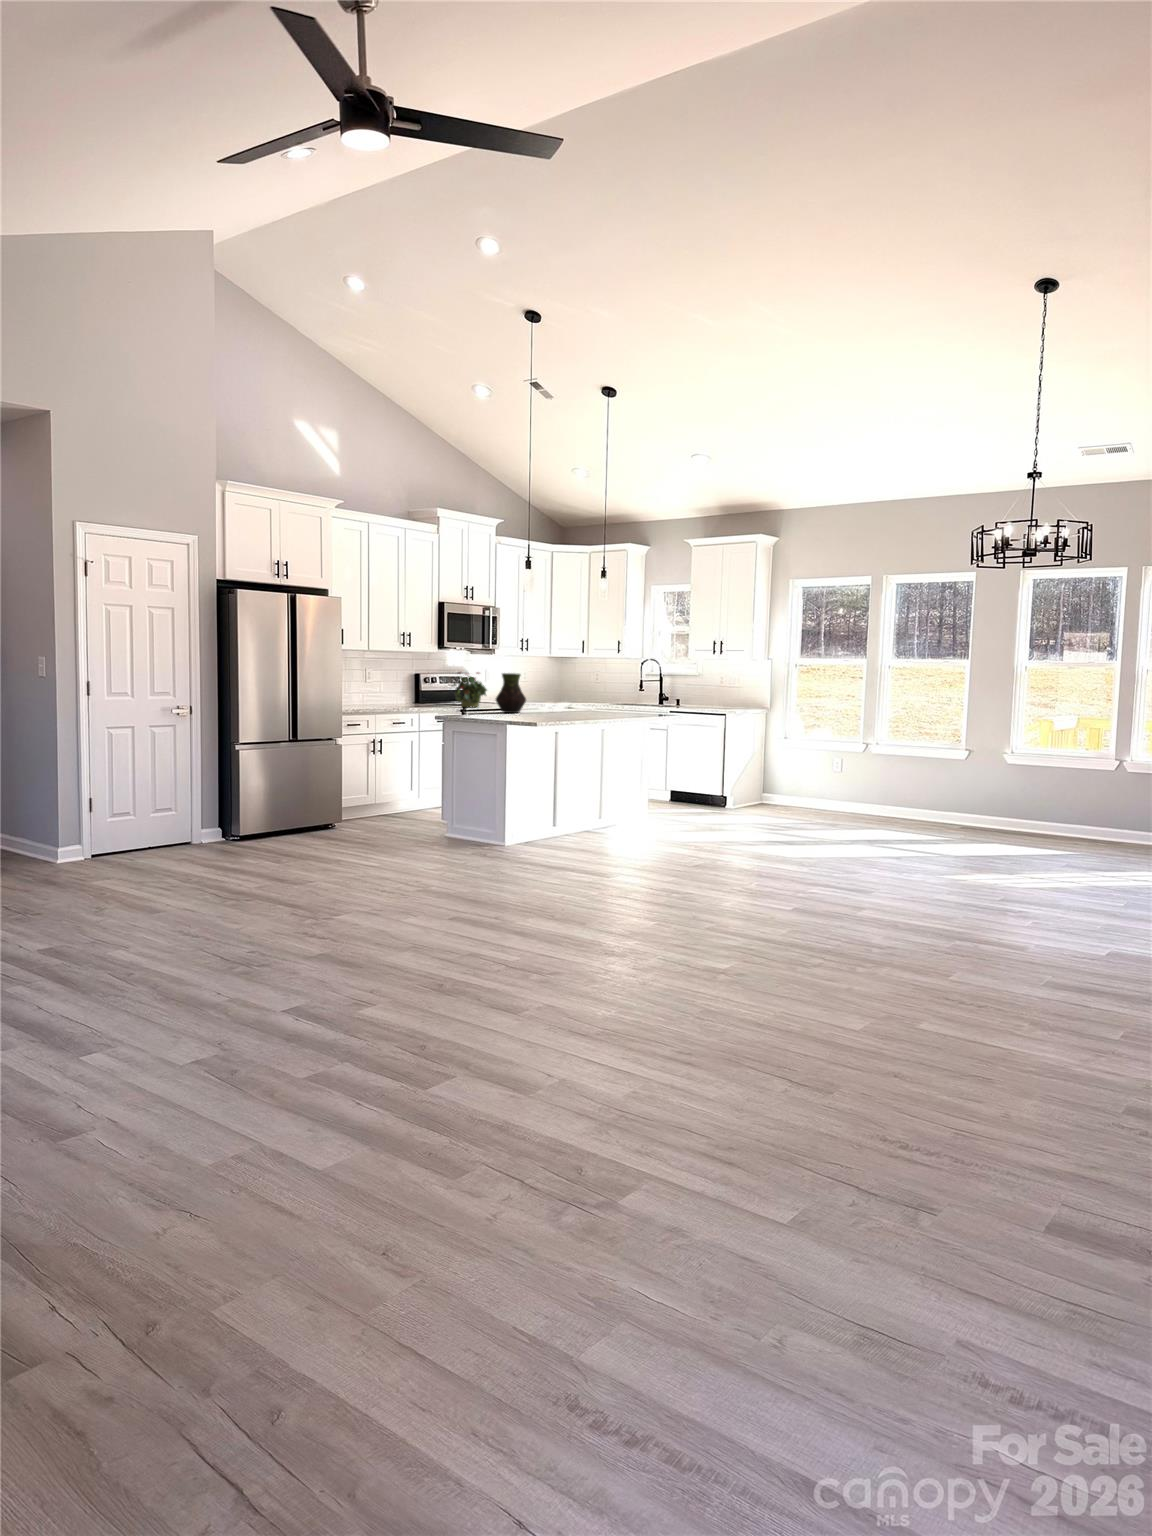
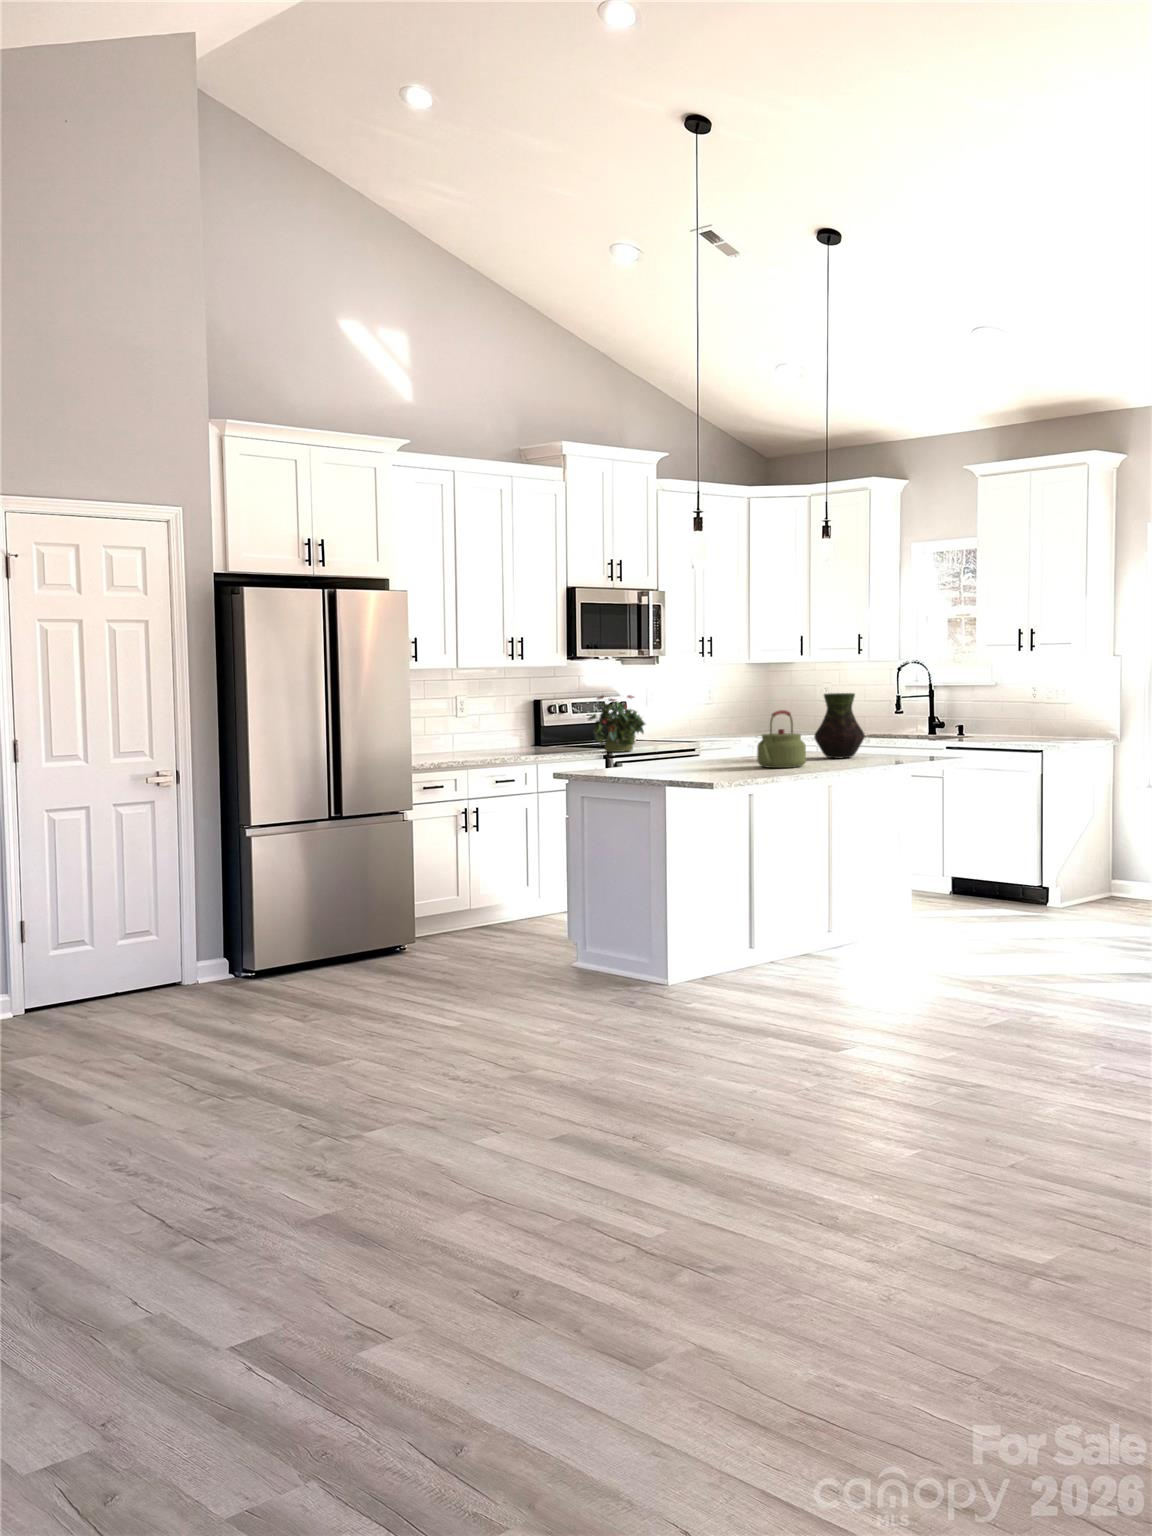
vase: present [496,673,526,713] -> present [814,693,865,758]
kettle: none [560,681,589,716] -> present [757,710,806,768]

